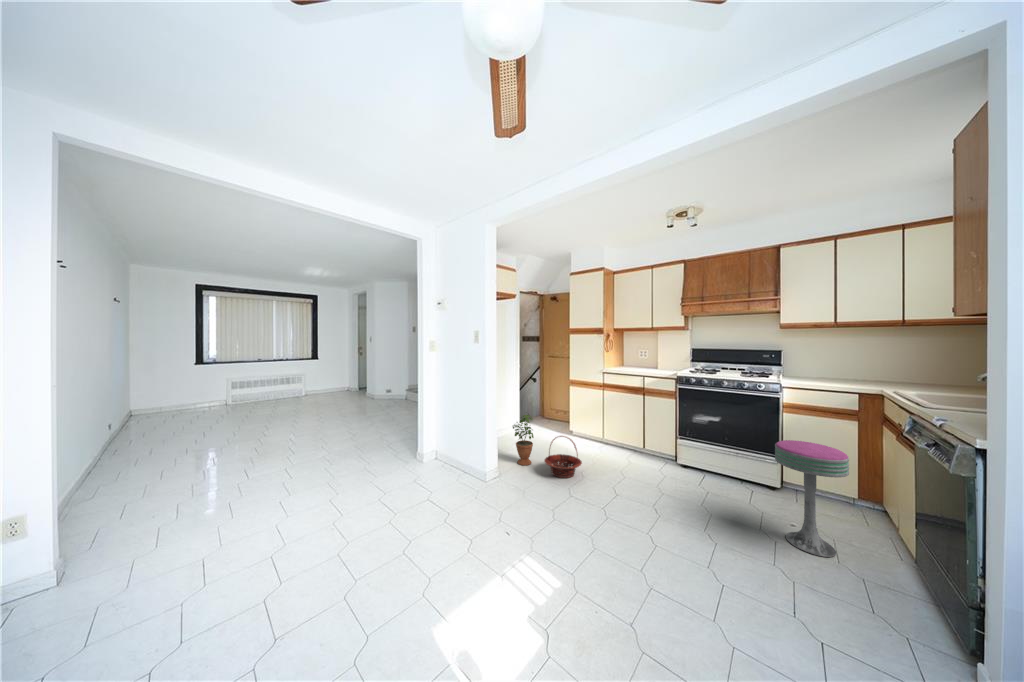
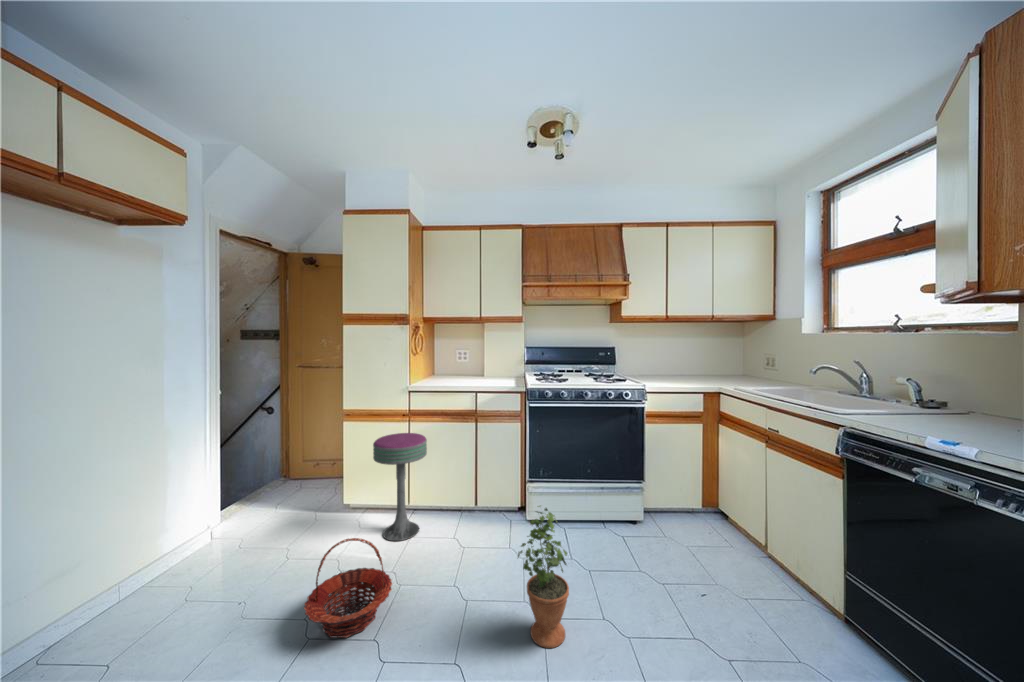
potted plant: present [513,414,534,465] -> present [518,506,569,648]
bar stool: present [775,440,849,557] -> present [373,433,427,541]

